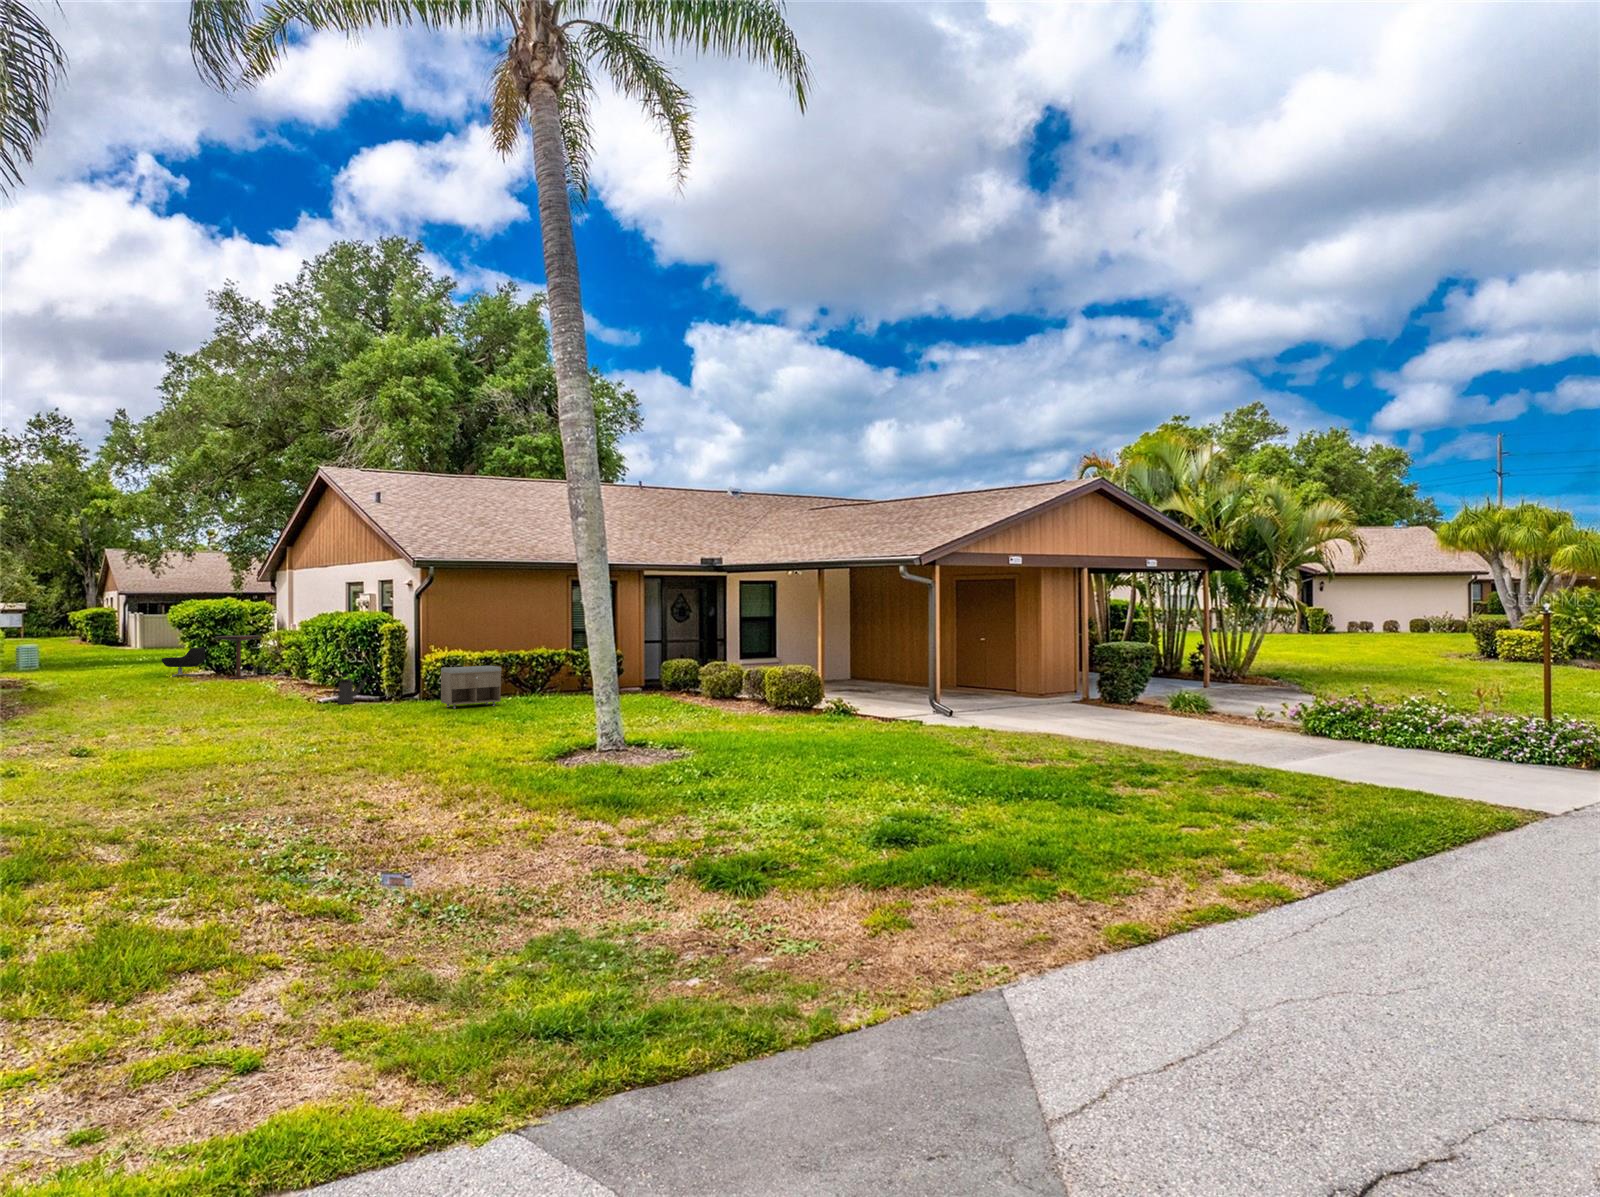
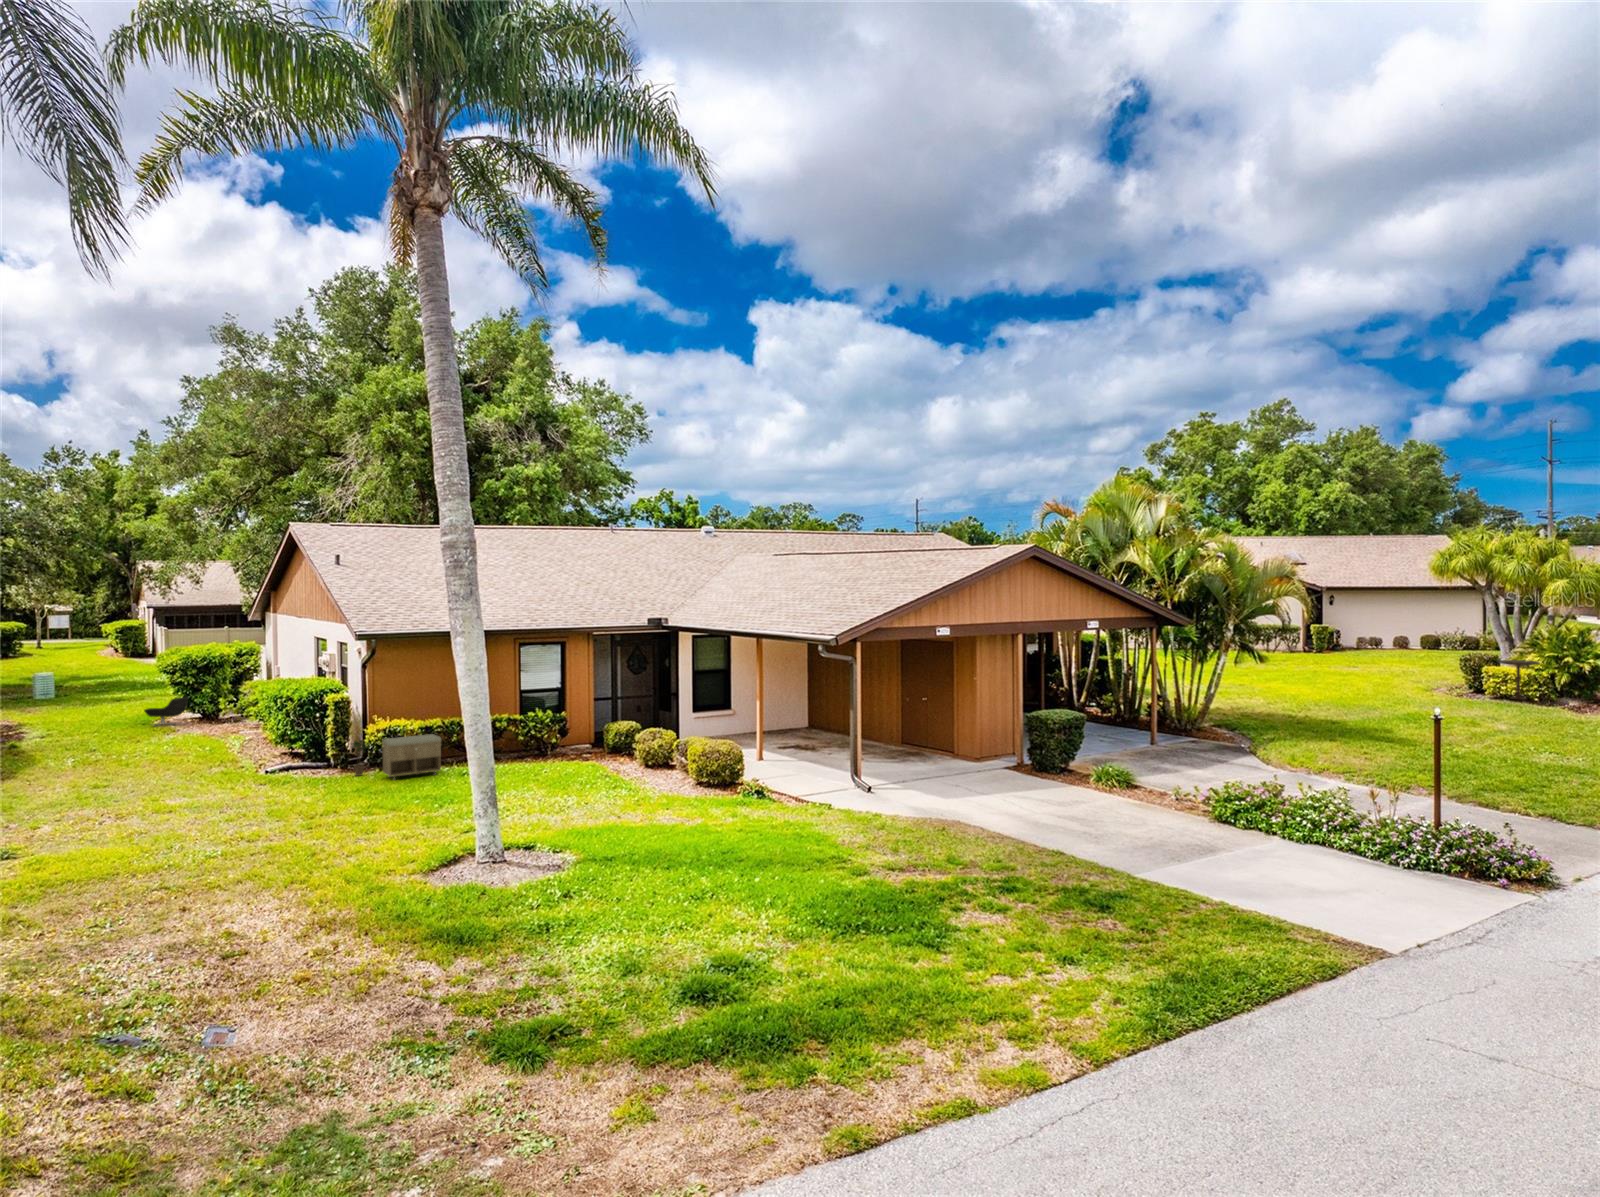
pedestal table: present [216,635,261,679] -> present [1498,660,1539,700]
potted plant: none [404,669,428,706] -> present [352,740,368,776]
watering can: present [338,675,367,704] -> none [284,742,318,773]

